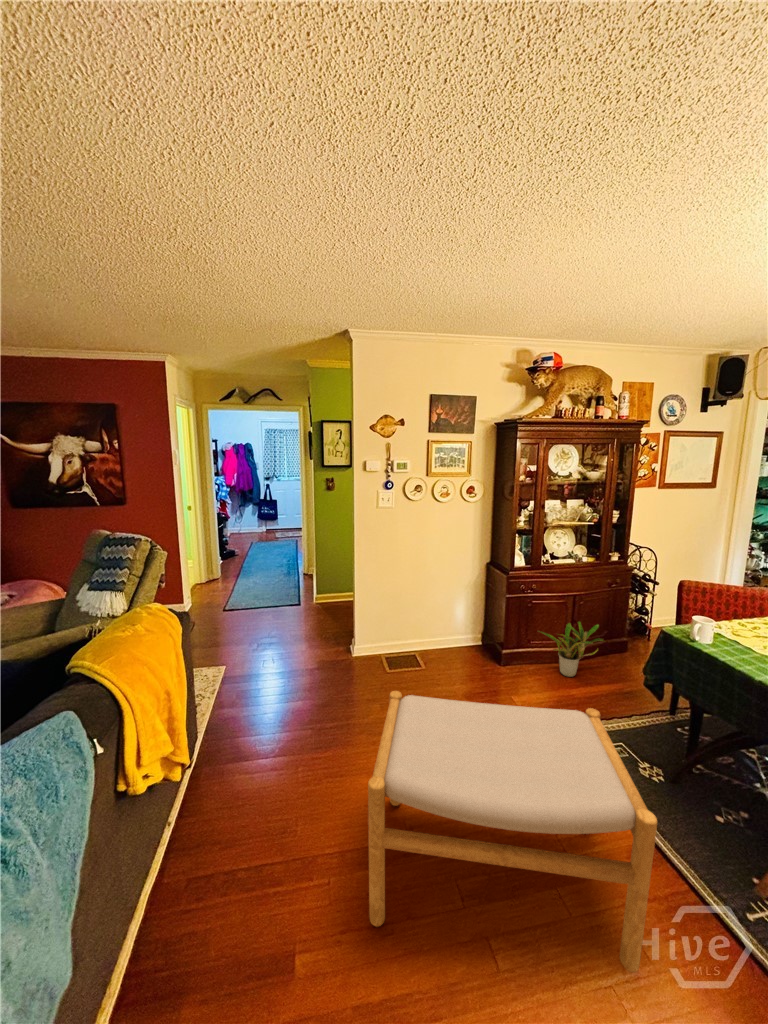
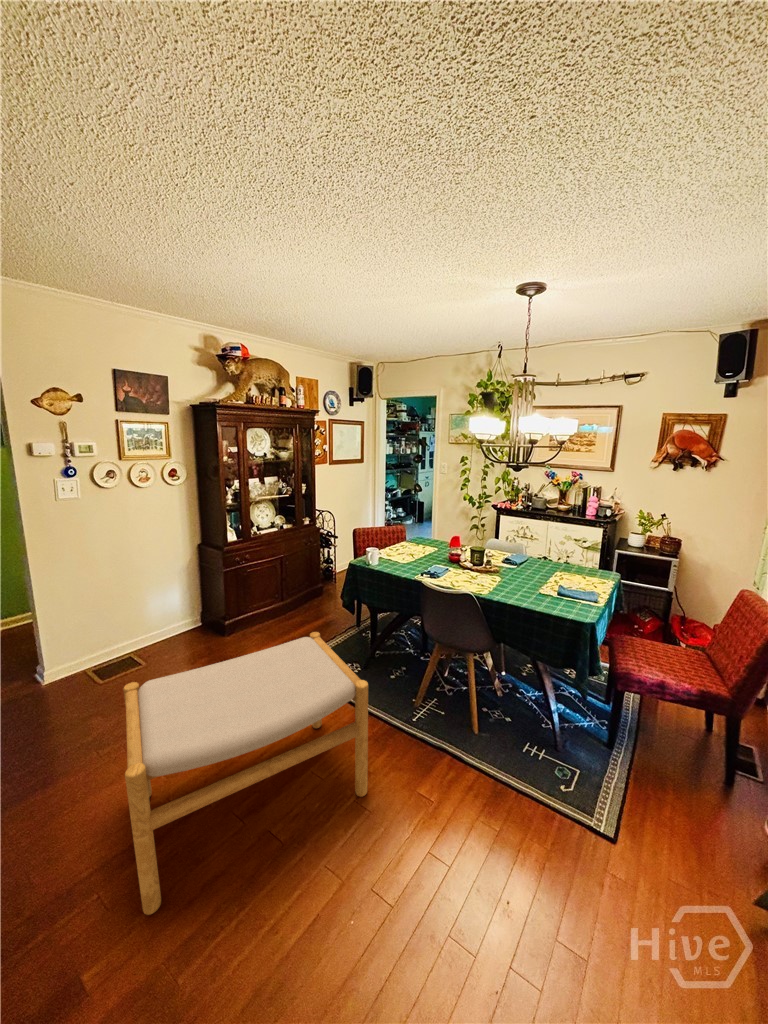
potted plant: present [539,622,603,677] -> none [255,575,309,625]

